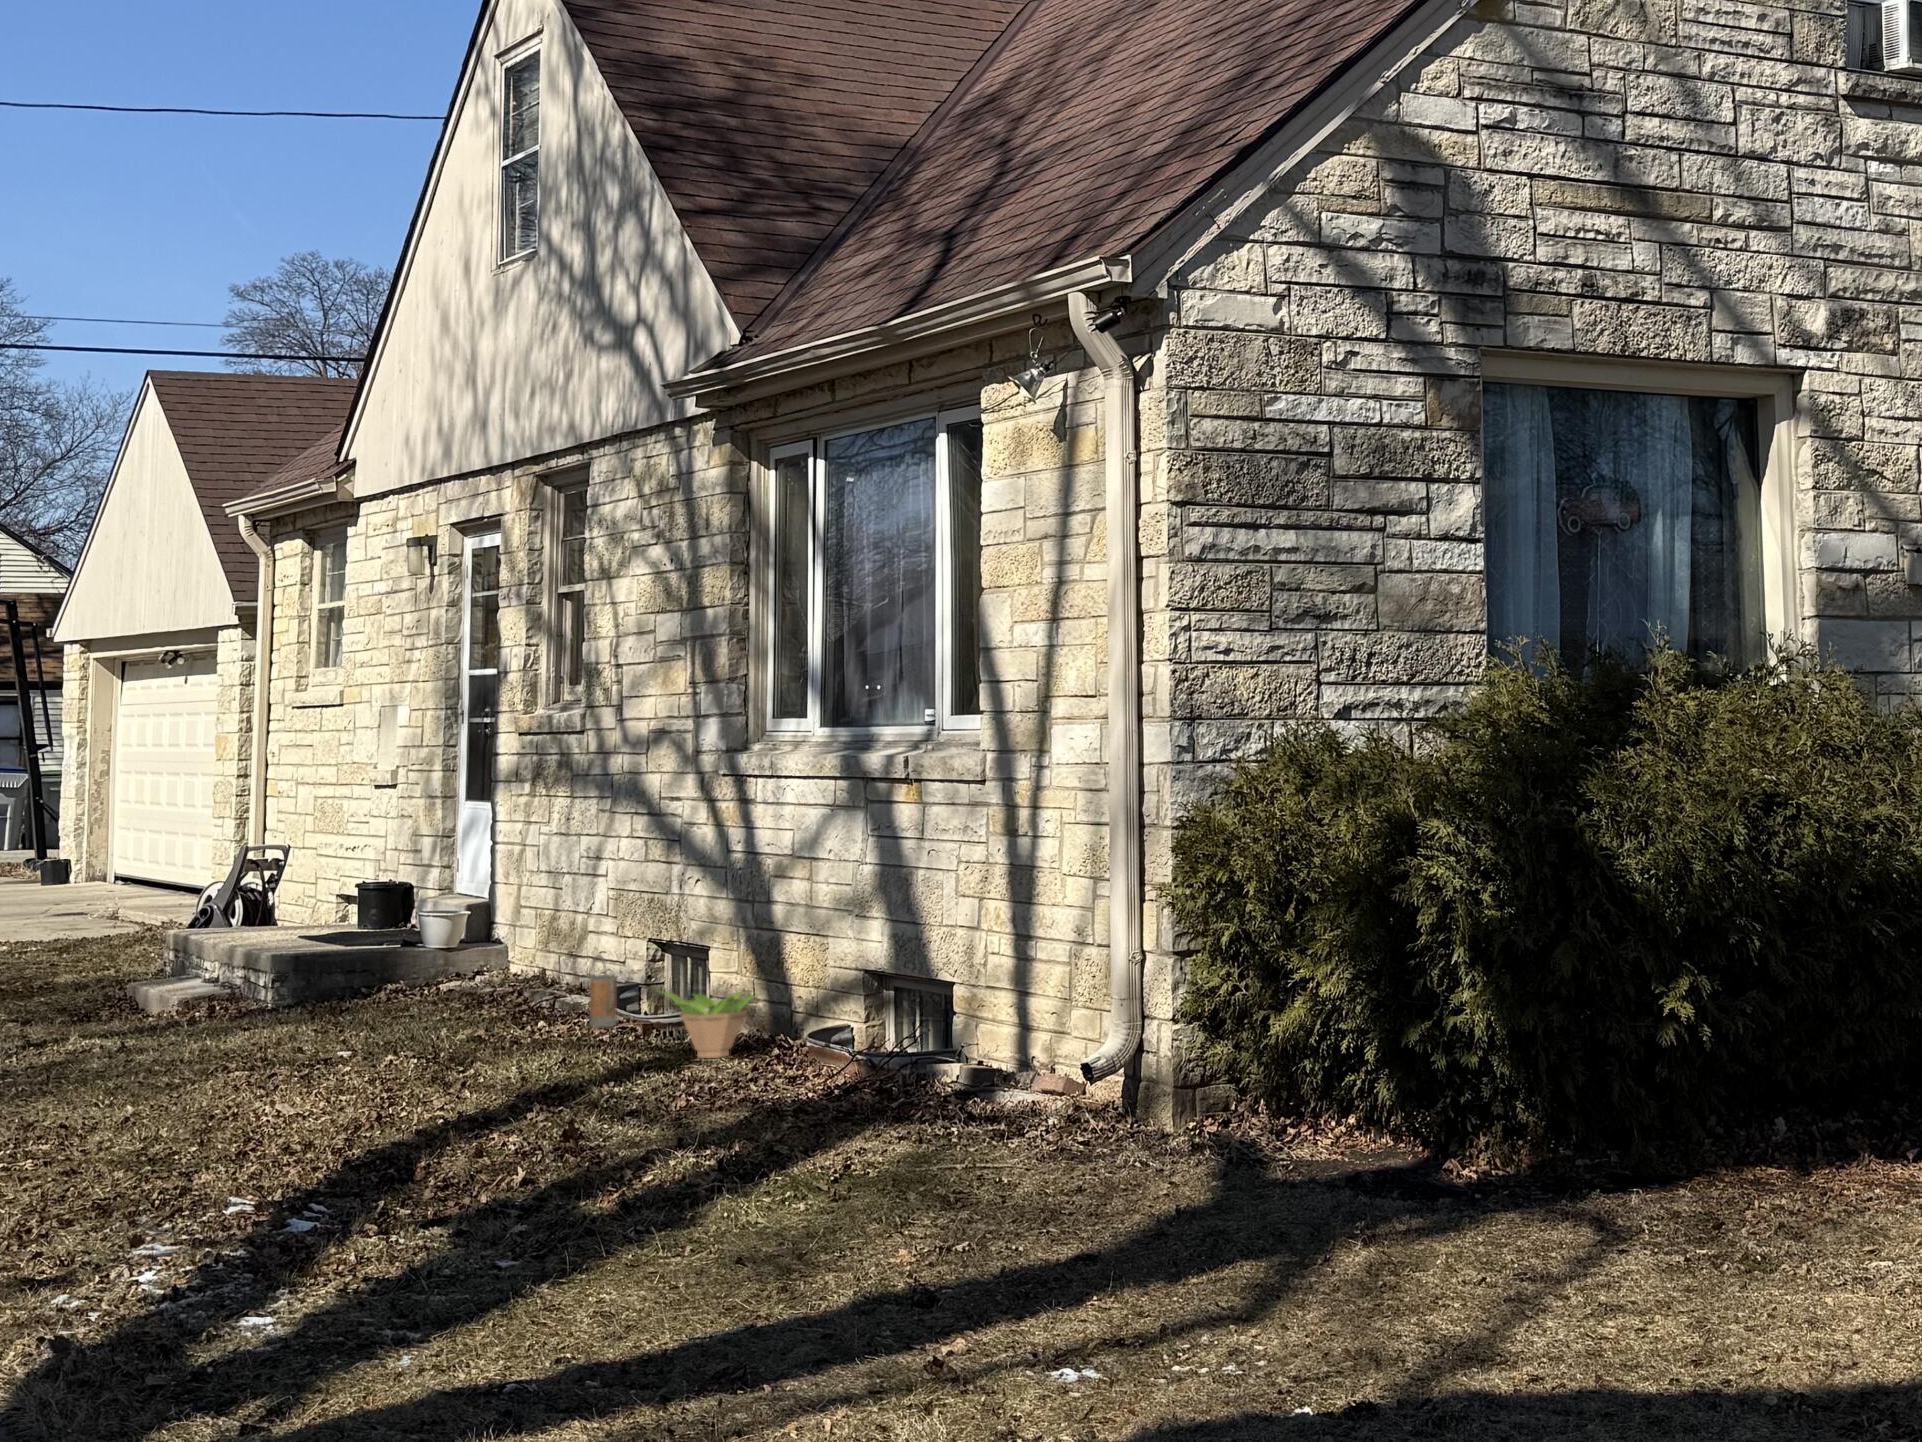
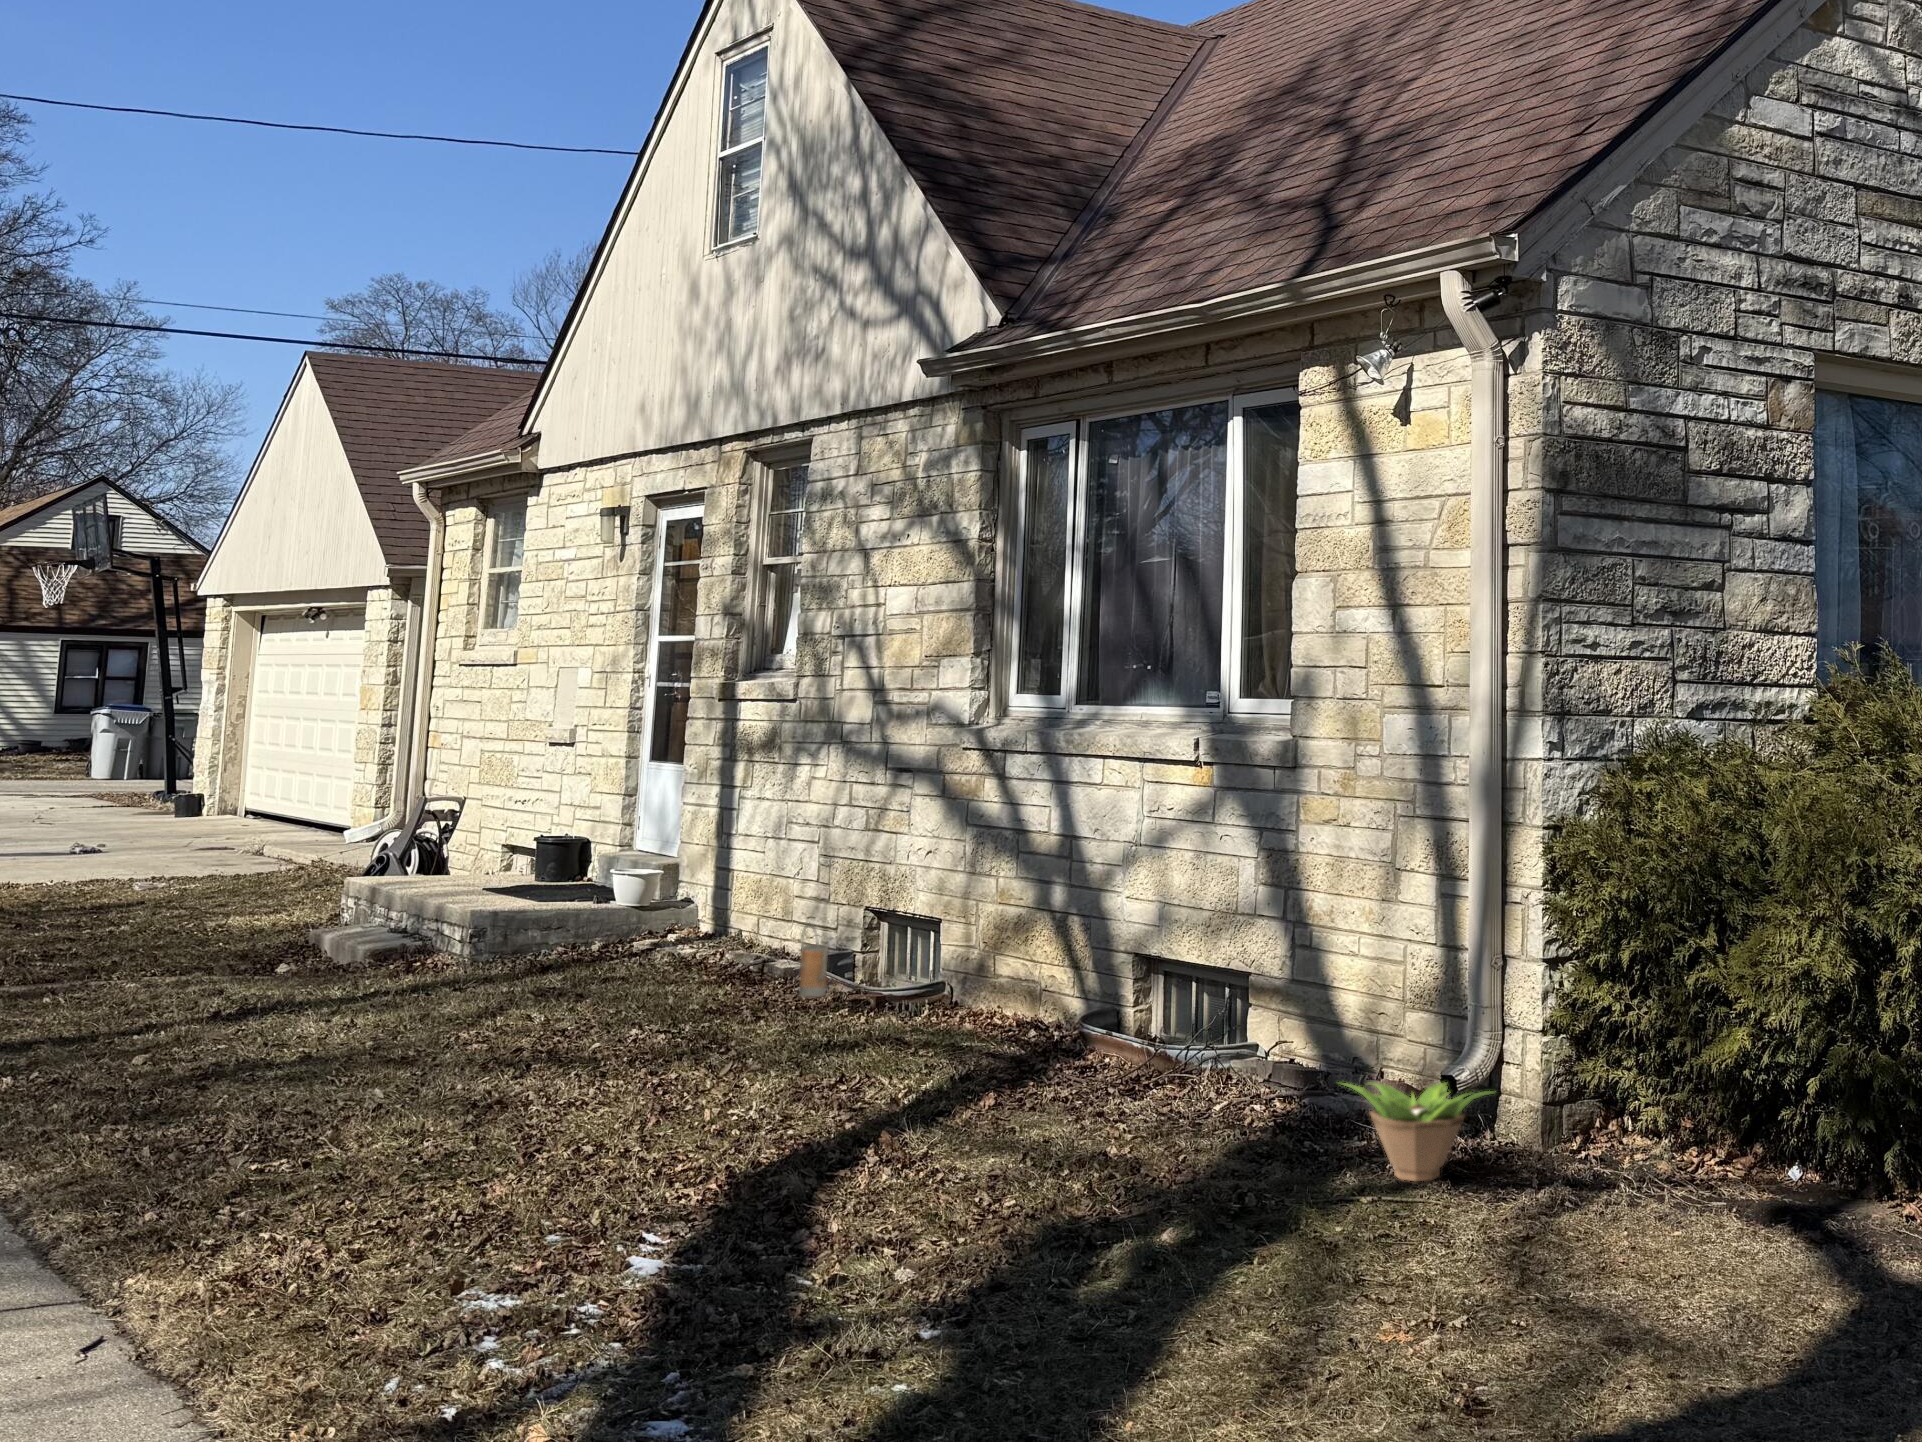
decorative plant: present [662,992,756,1058] -> present [1341,1083,1494,1181]

